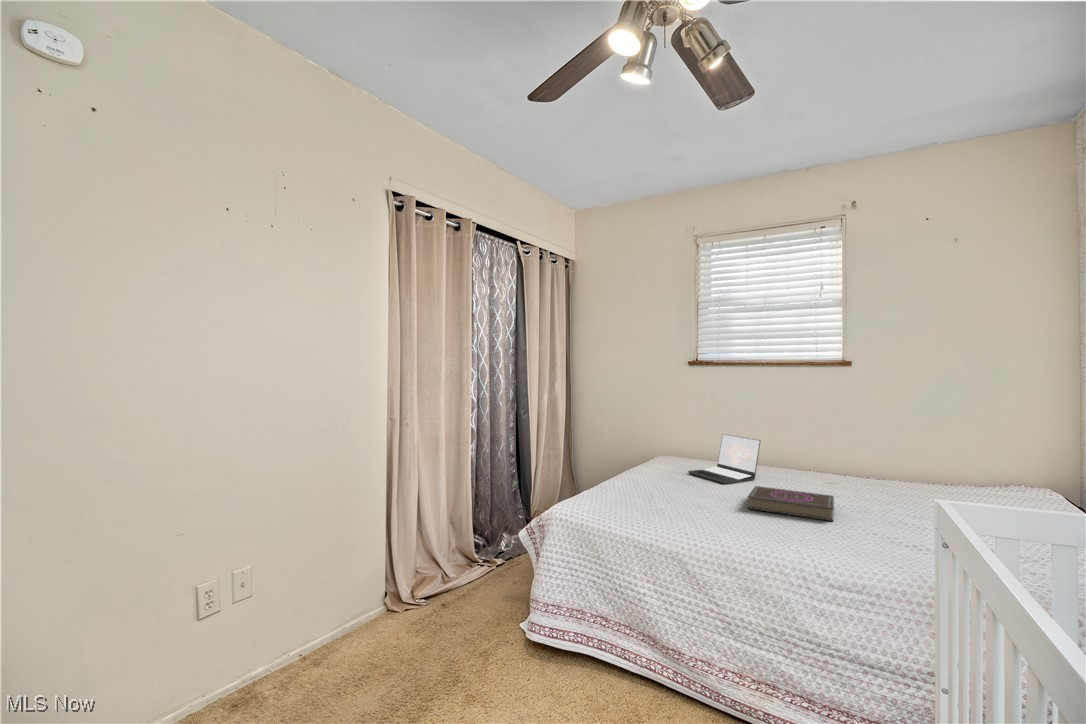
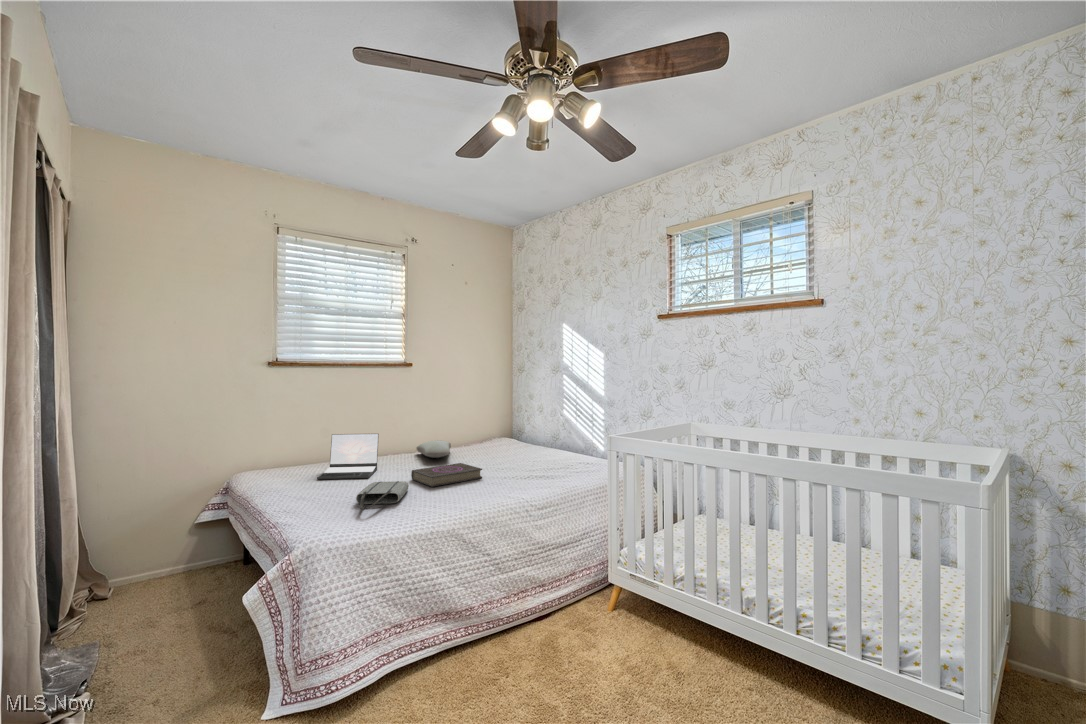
pillow: none [820,464,893,486] -> present [417,440,451,458]
tote bag: none [631,485,724,508] -> present [356,481,409,509]

